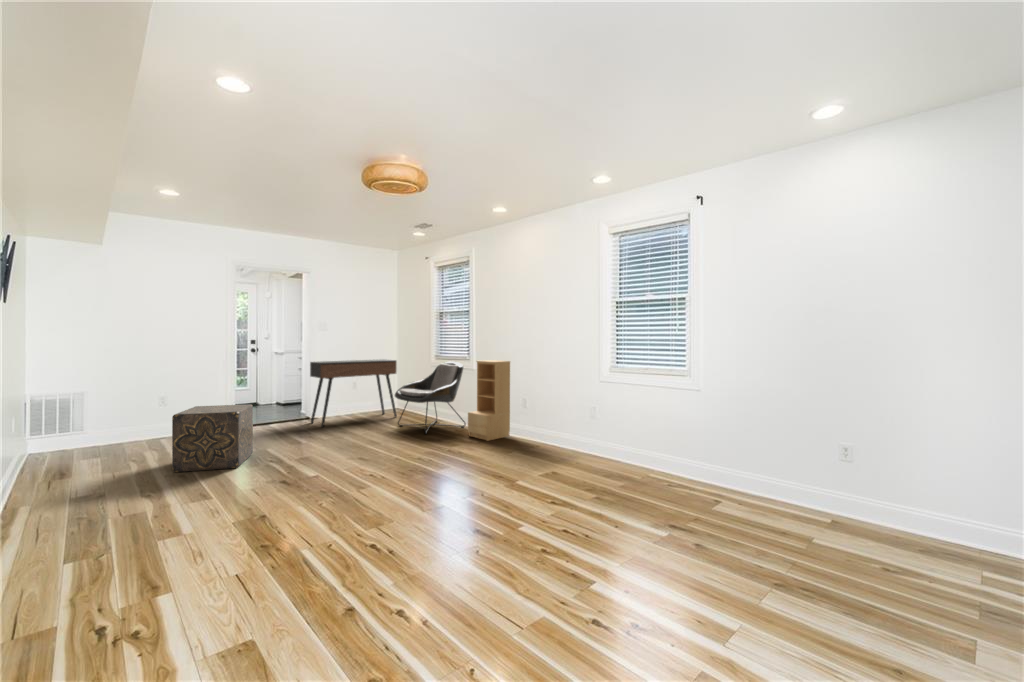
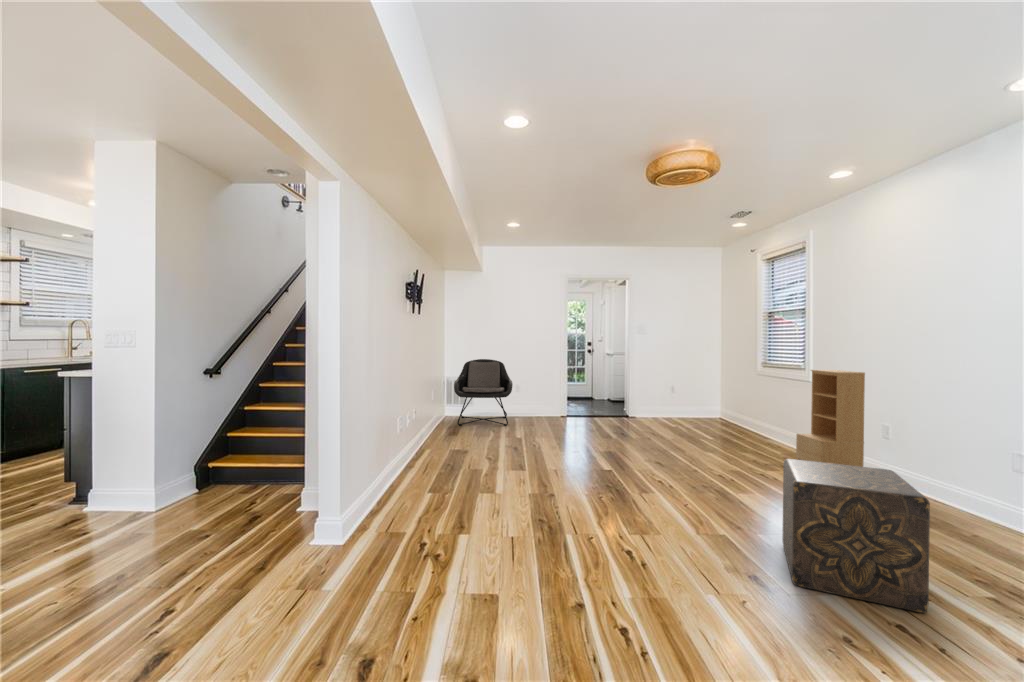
console table: present [310,359,397,427] -> none [626,363,715,428]
lounge chair: present [395,361,466,434] -> present [454,359,513,426]
ottoman: present [172,404,253,472] -> present [782,459,930,613]

